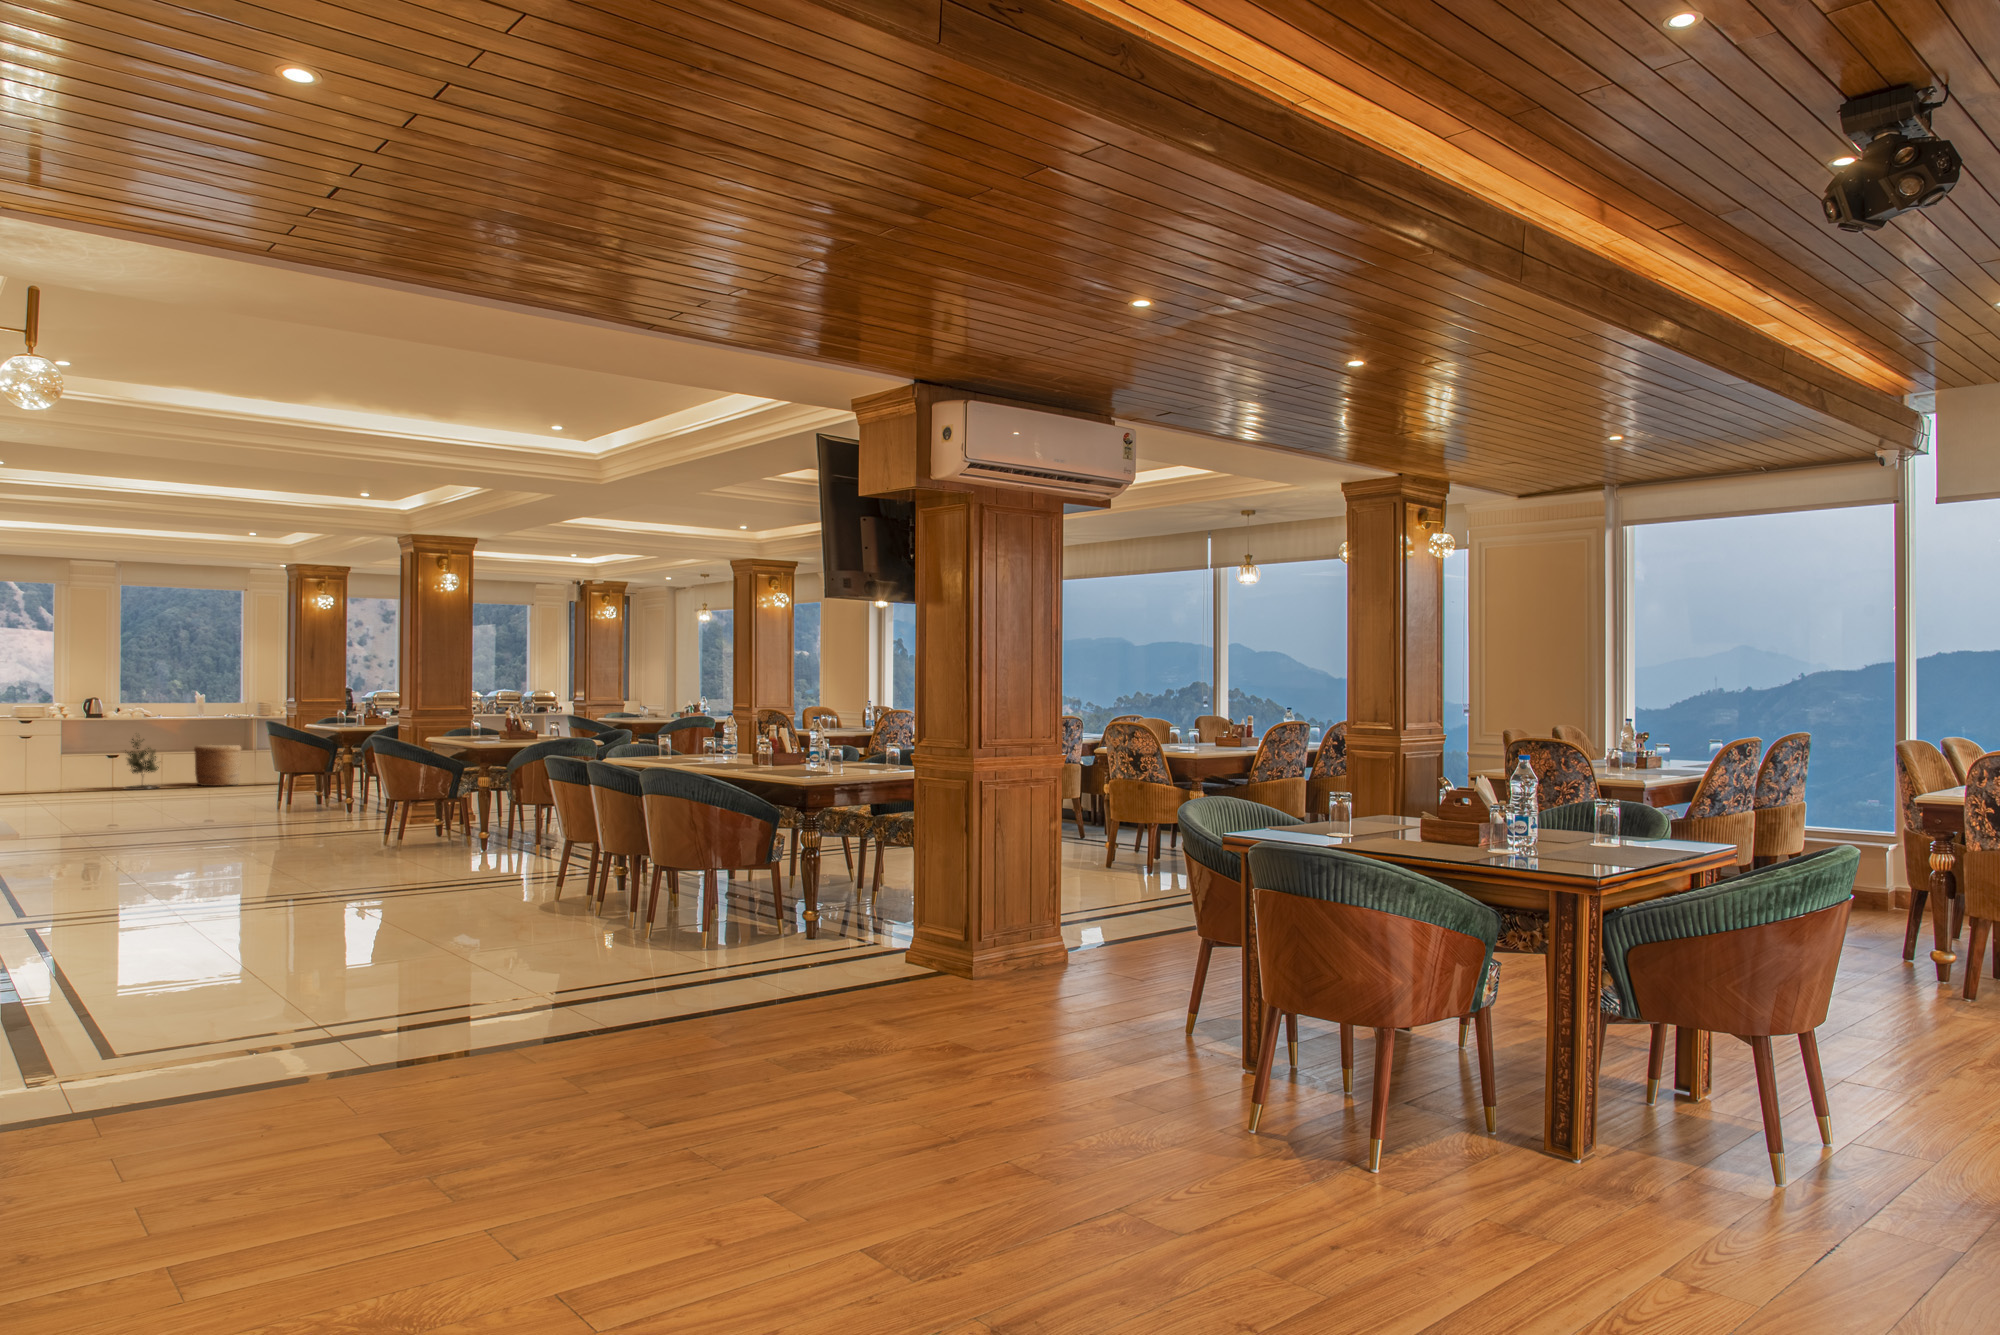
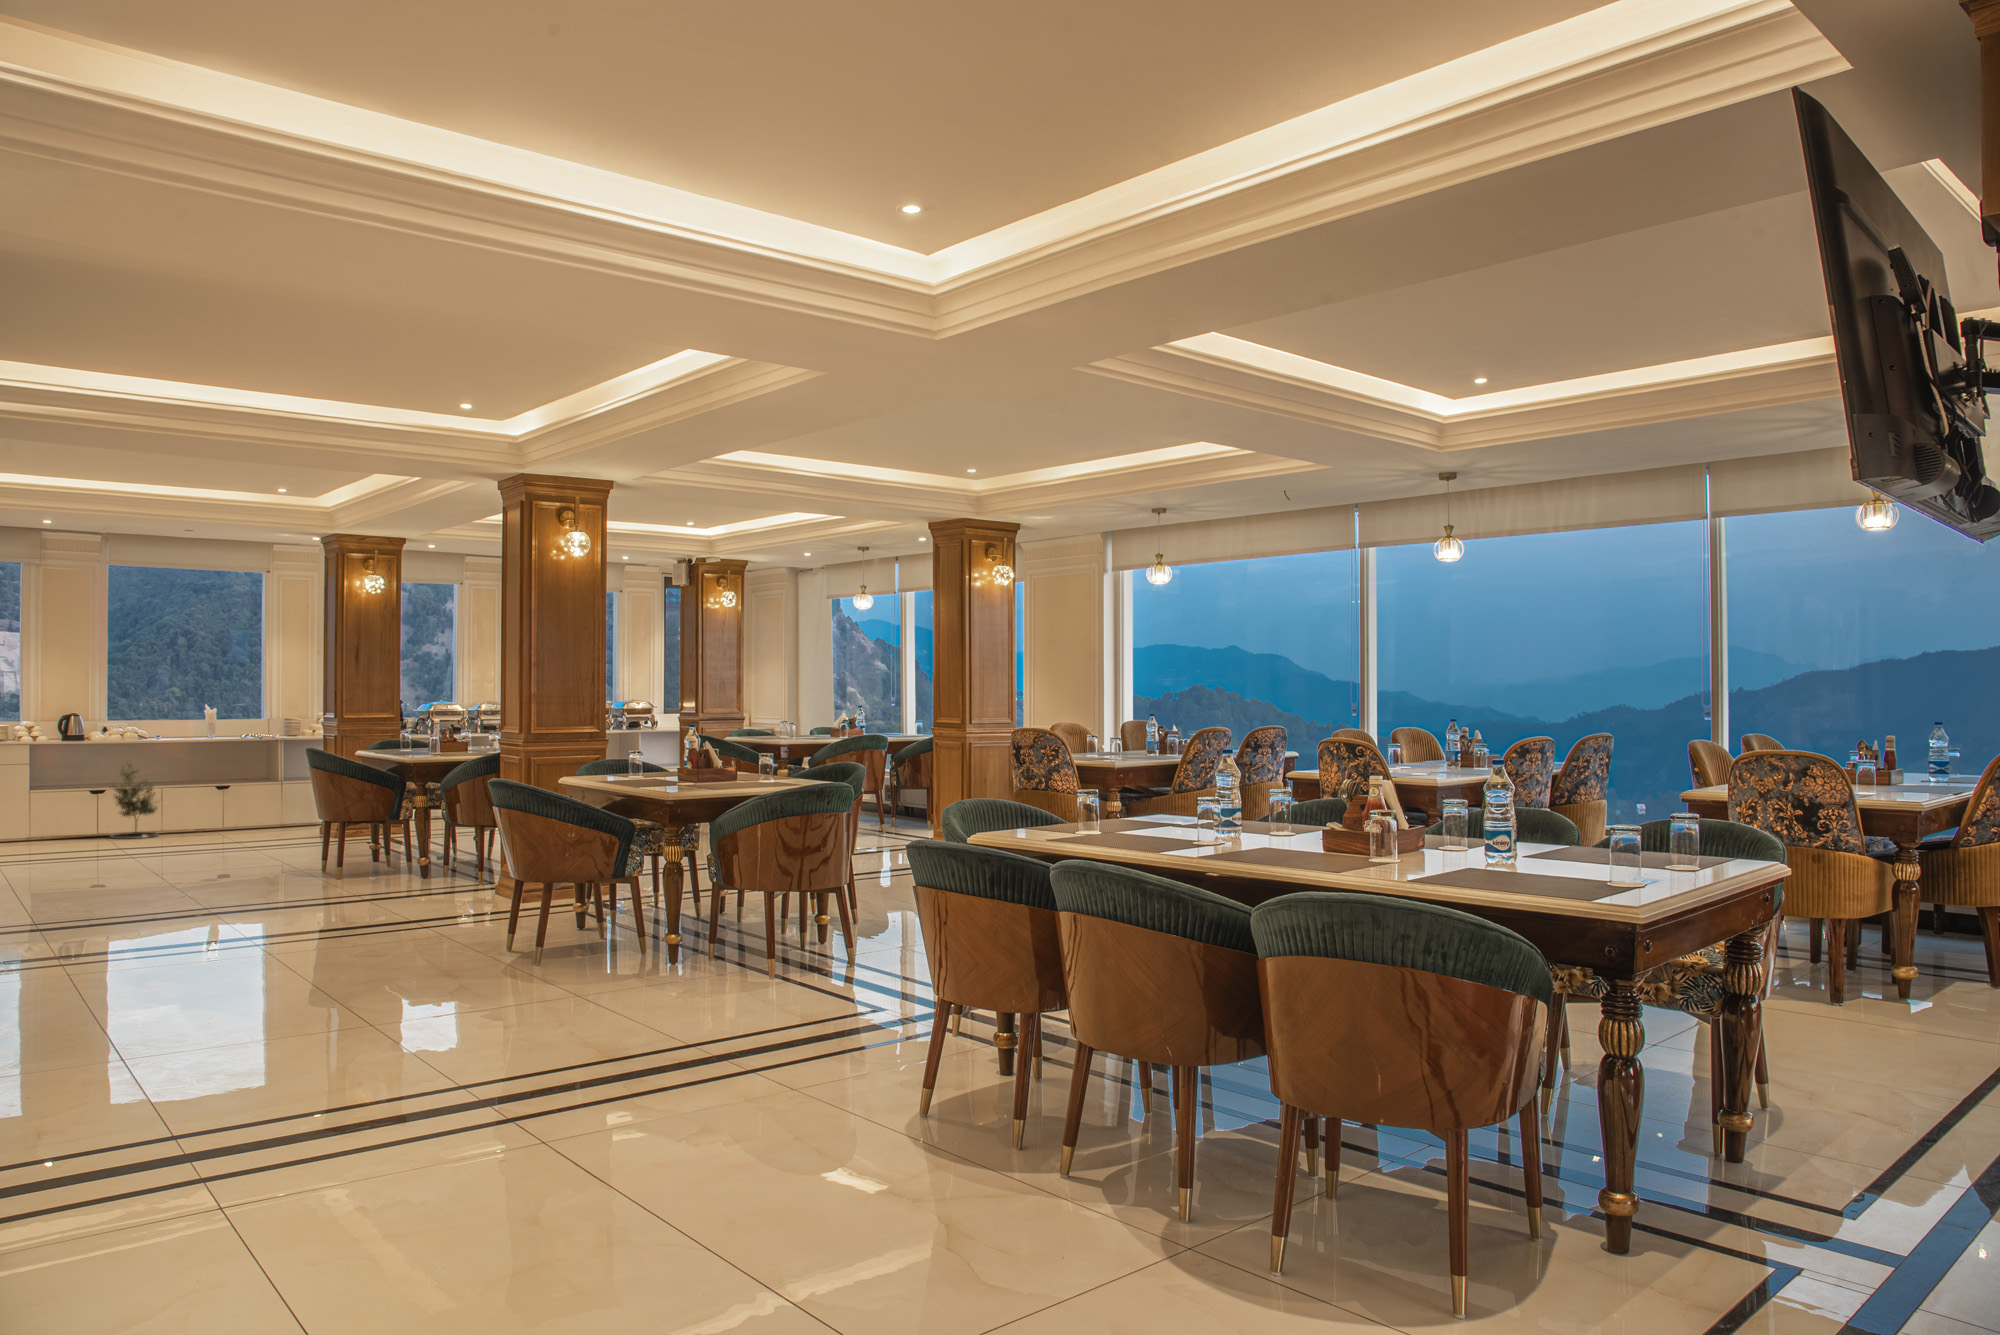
woven basket: present [194,745,241,786] -> none [204,776,267,834]

